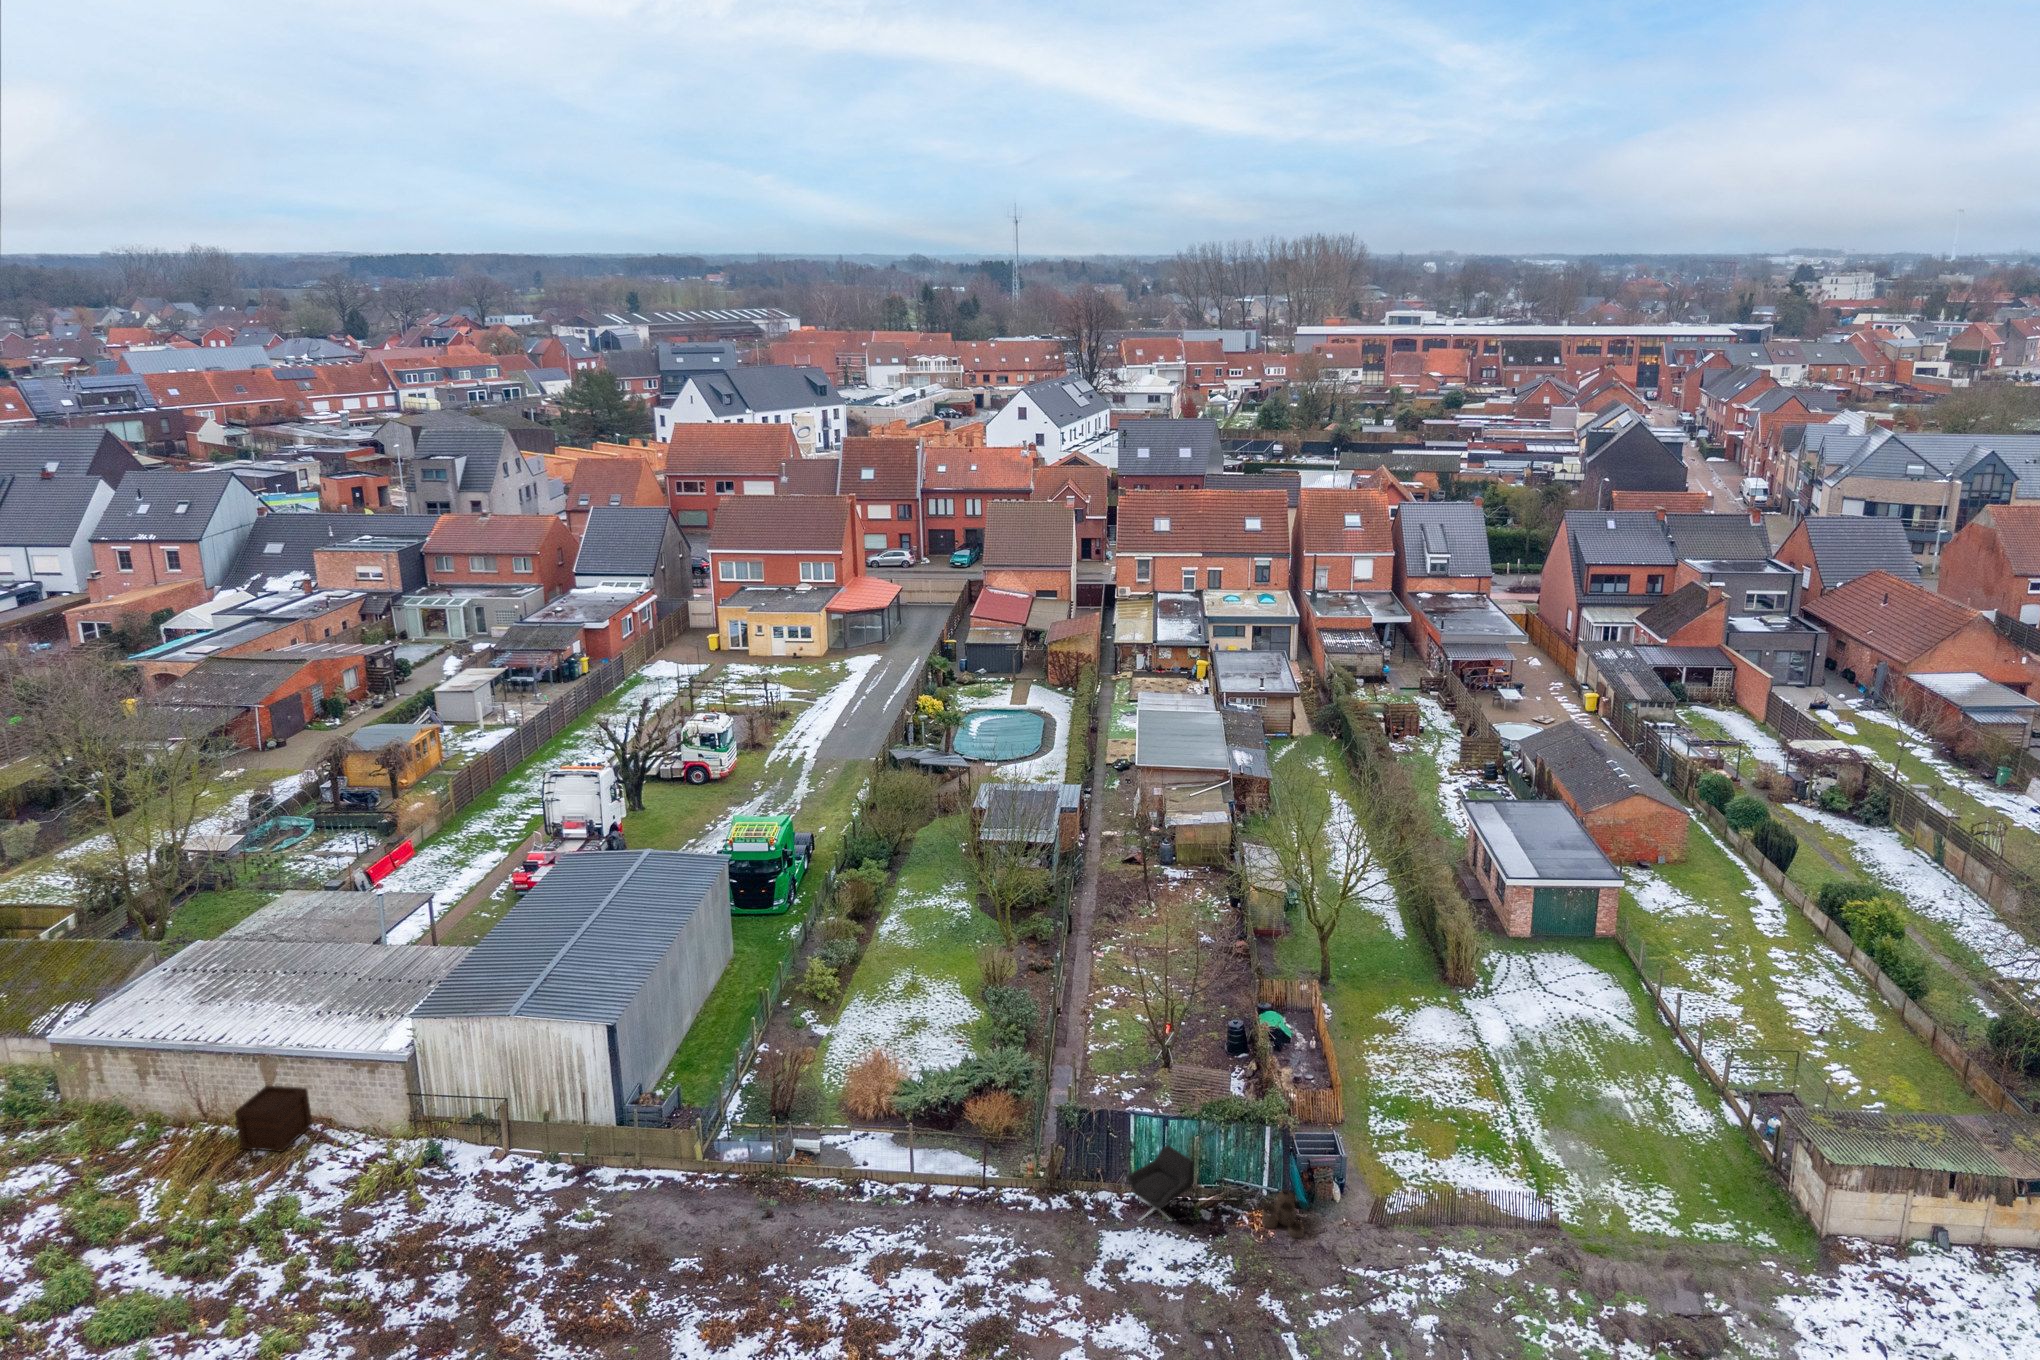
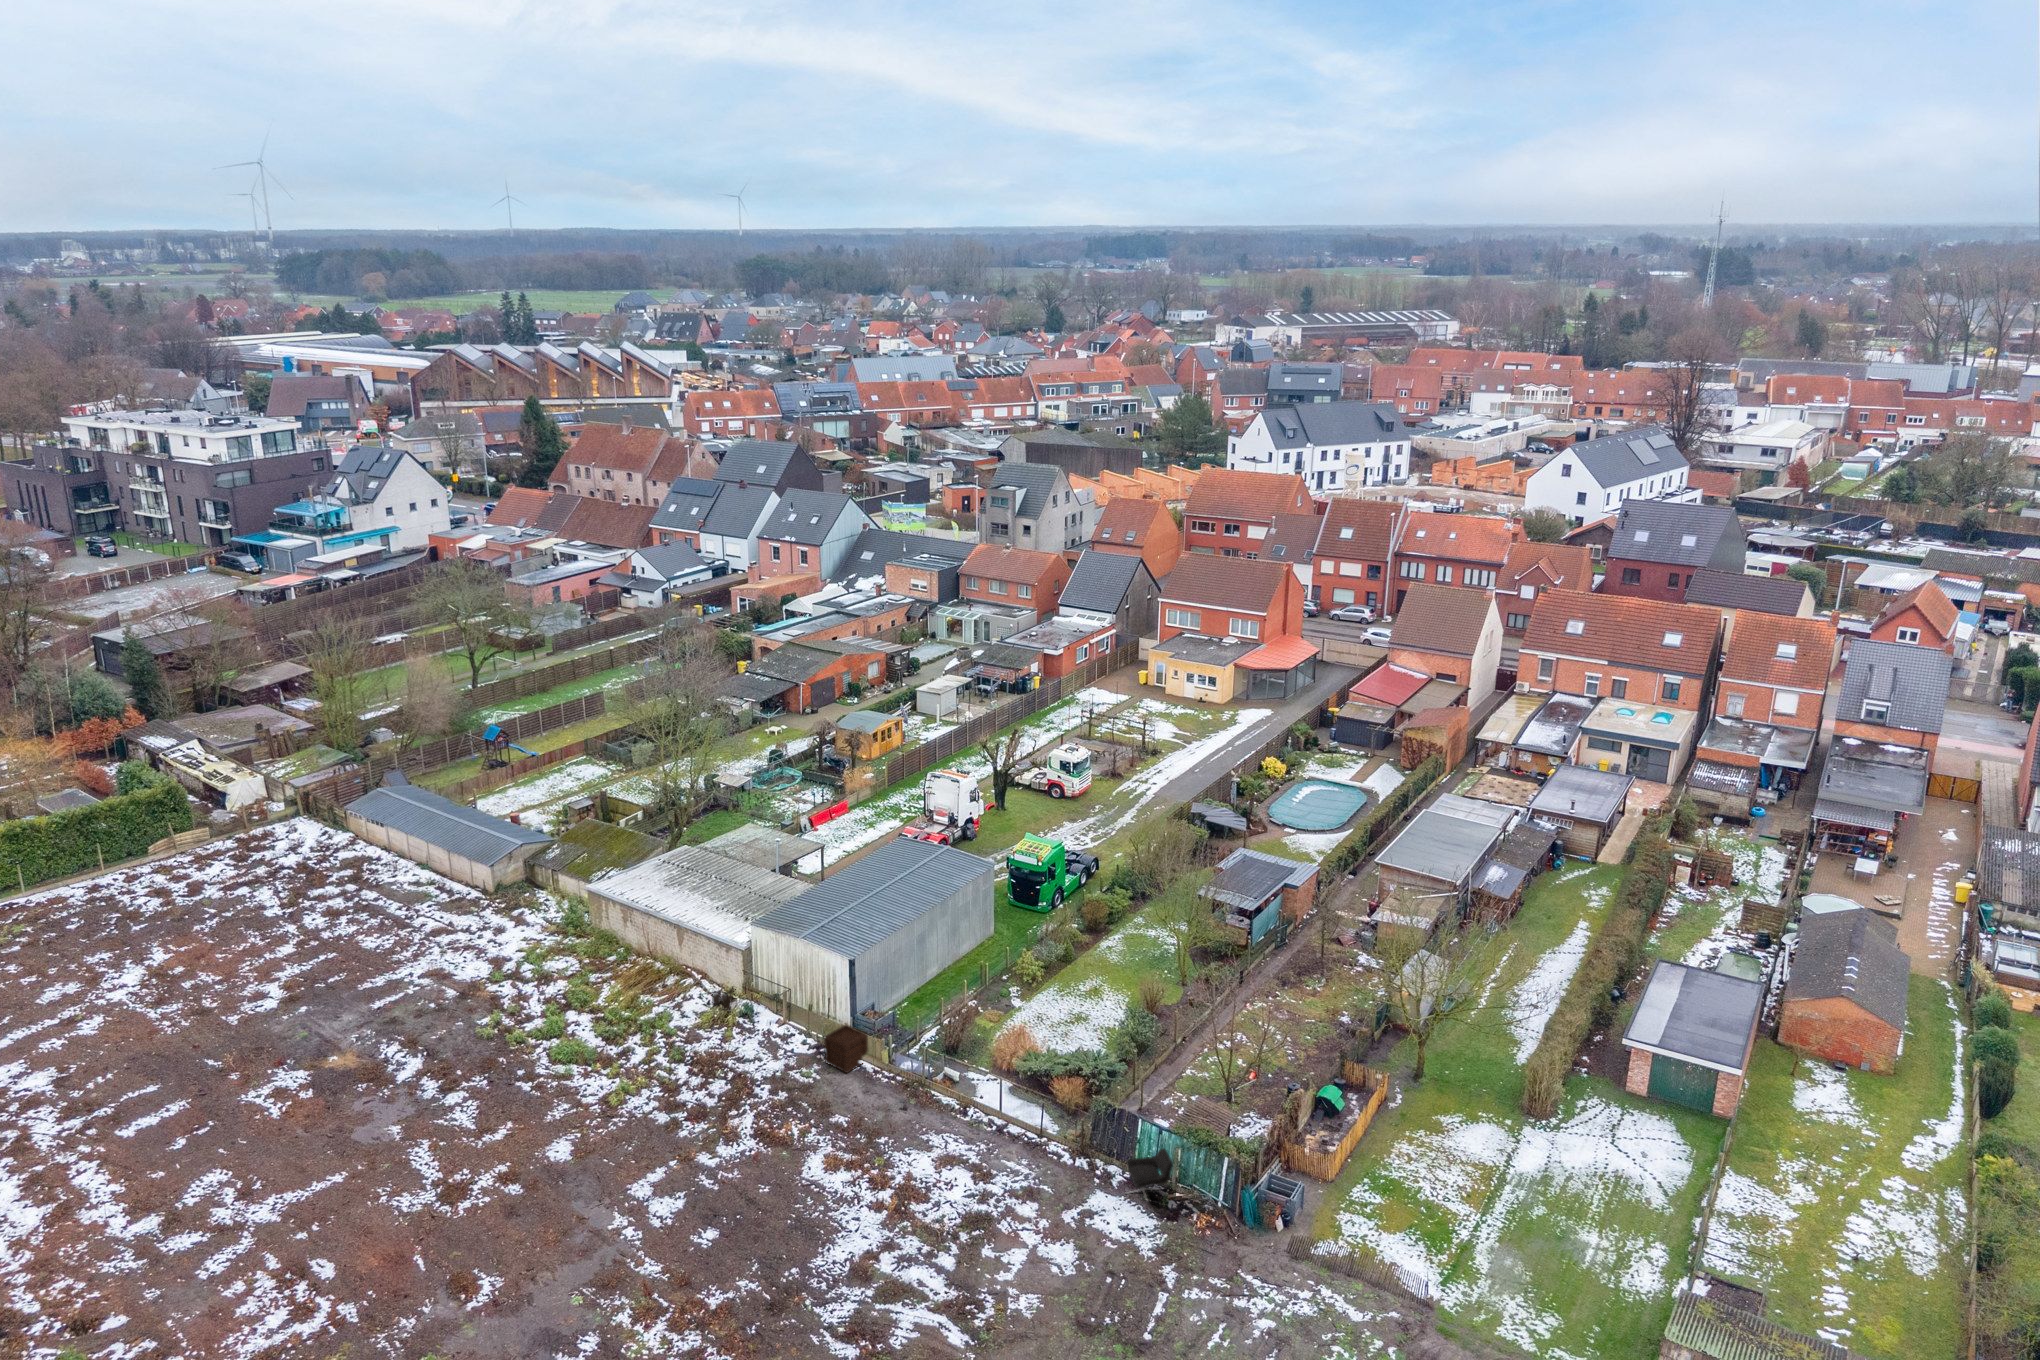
wooden crate: present [235,1085,312,1152] -> present [824,1025,868,1073]
woven basket: present [1262,1190,1304,1238] -> present [712,986,736,1010]

